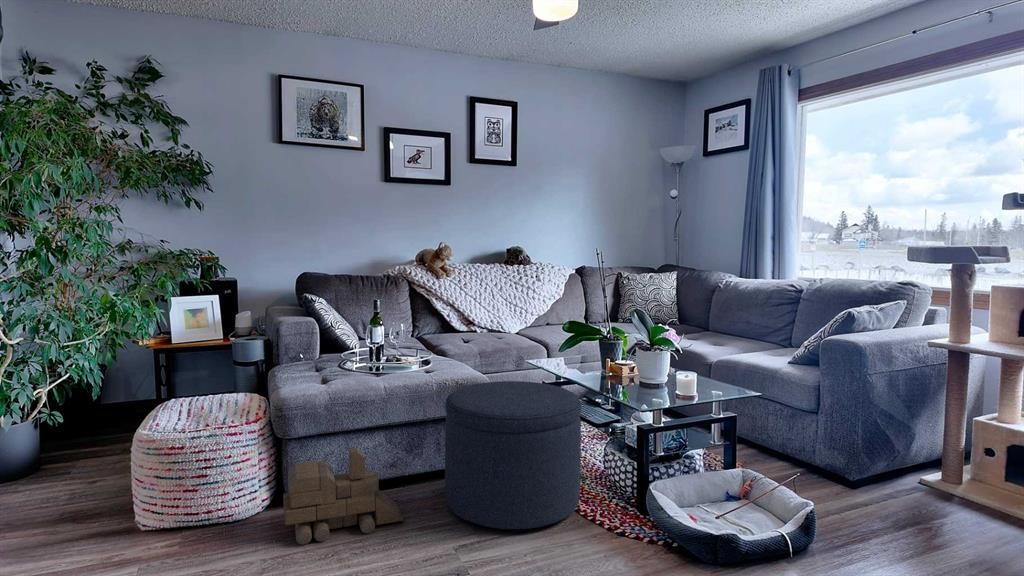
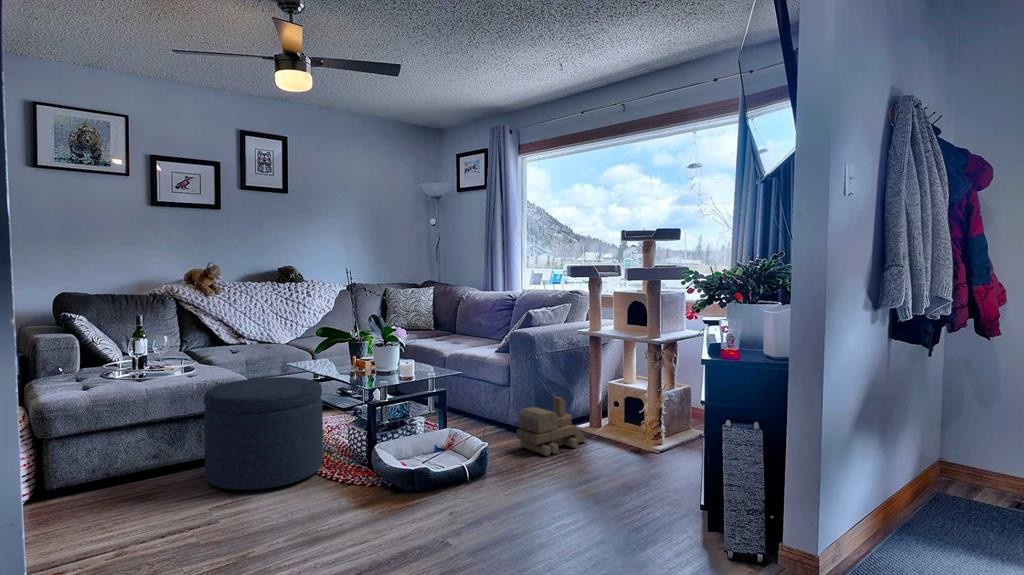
toy train: present [283,448,404,545] -> present [517,397,587,456]

